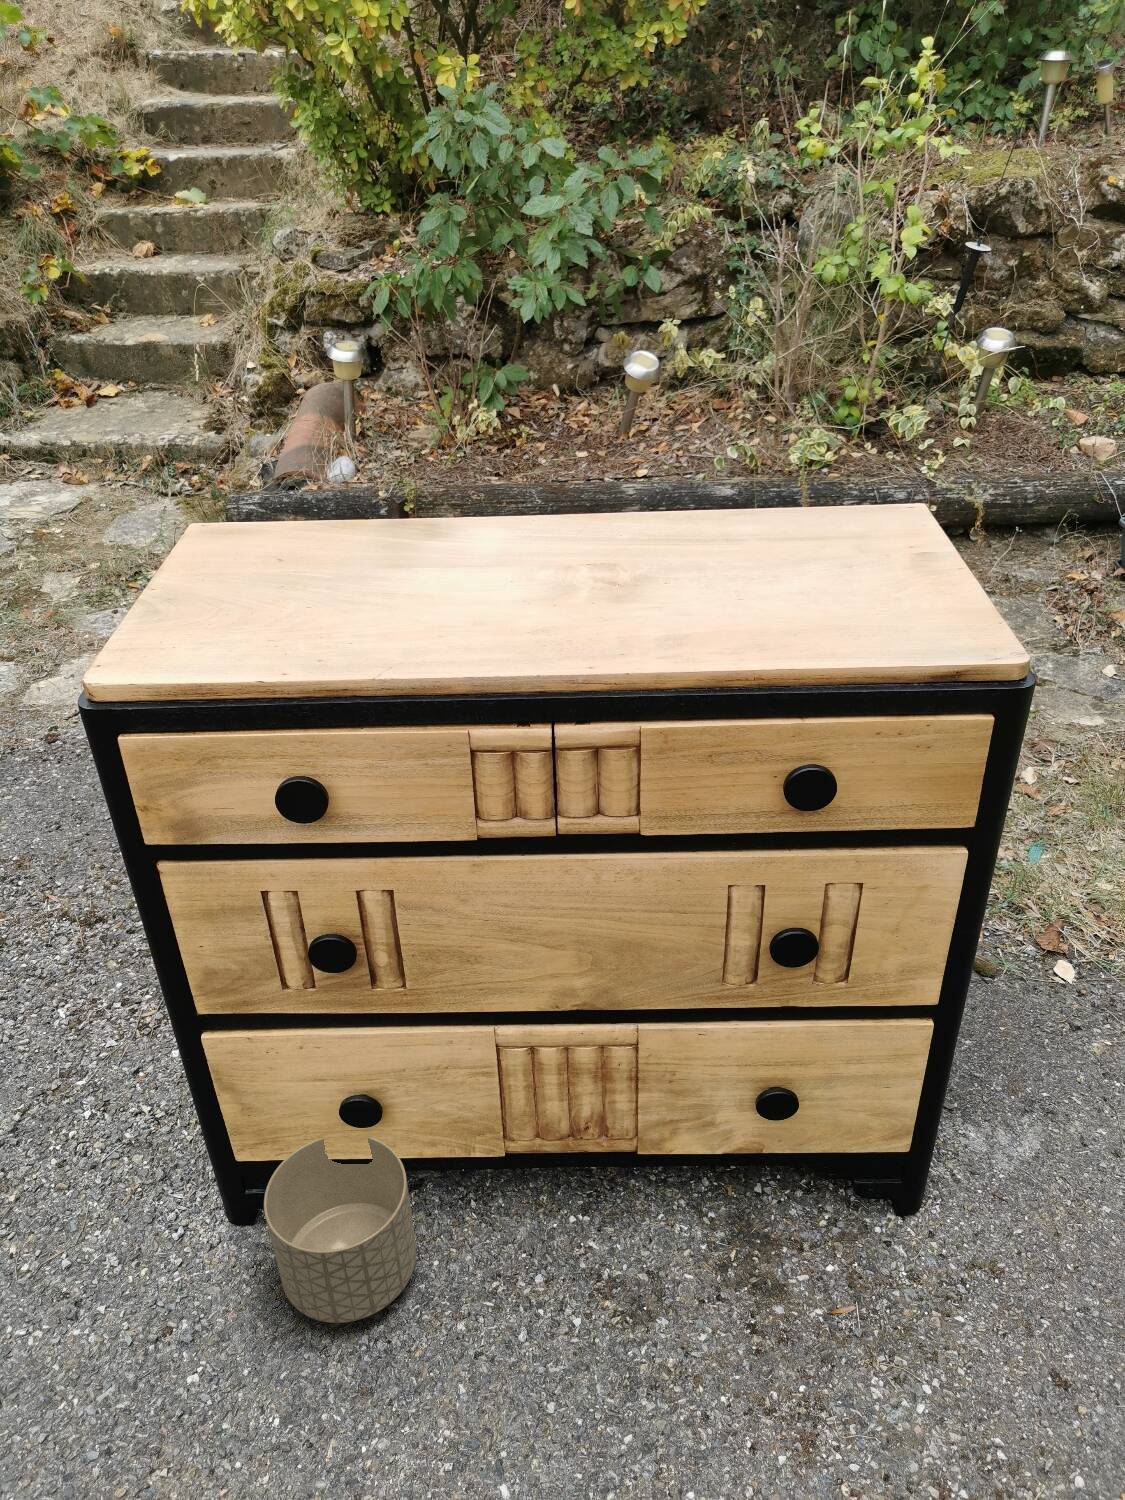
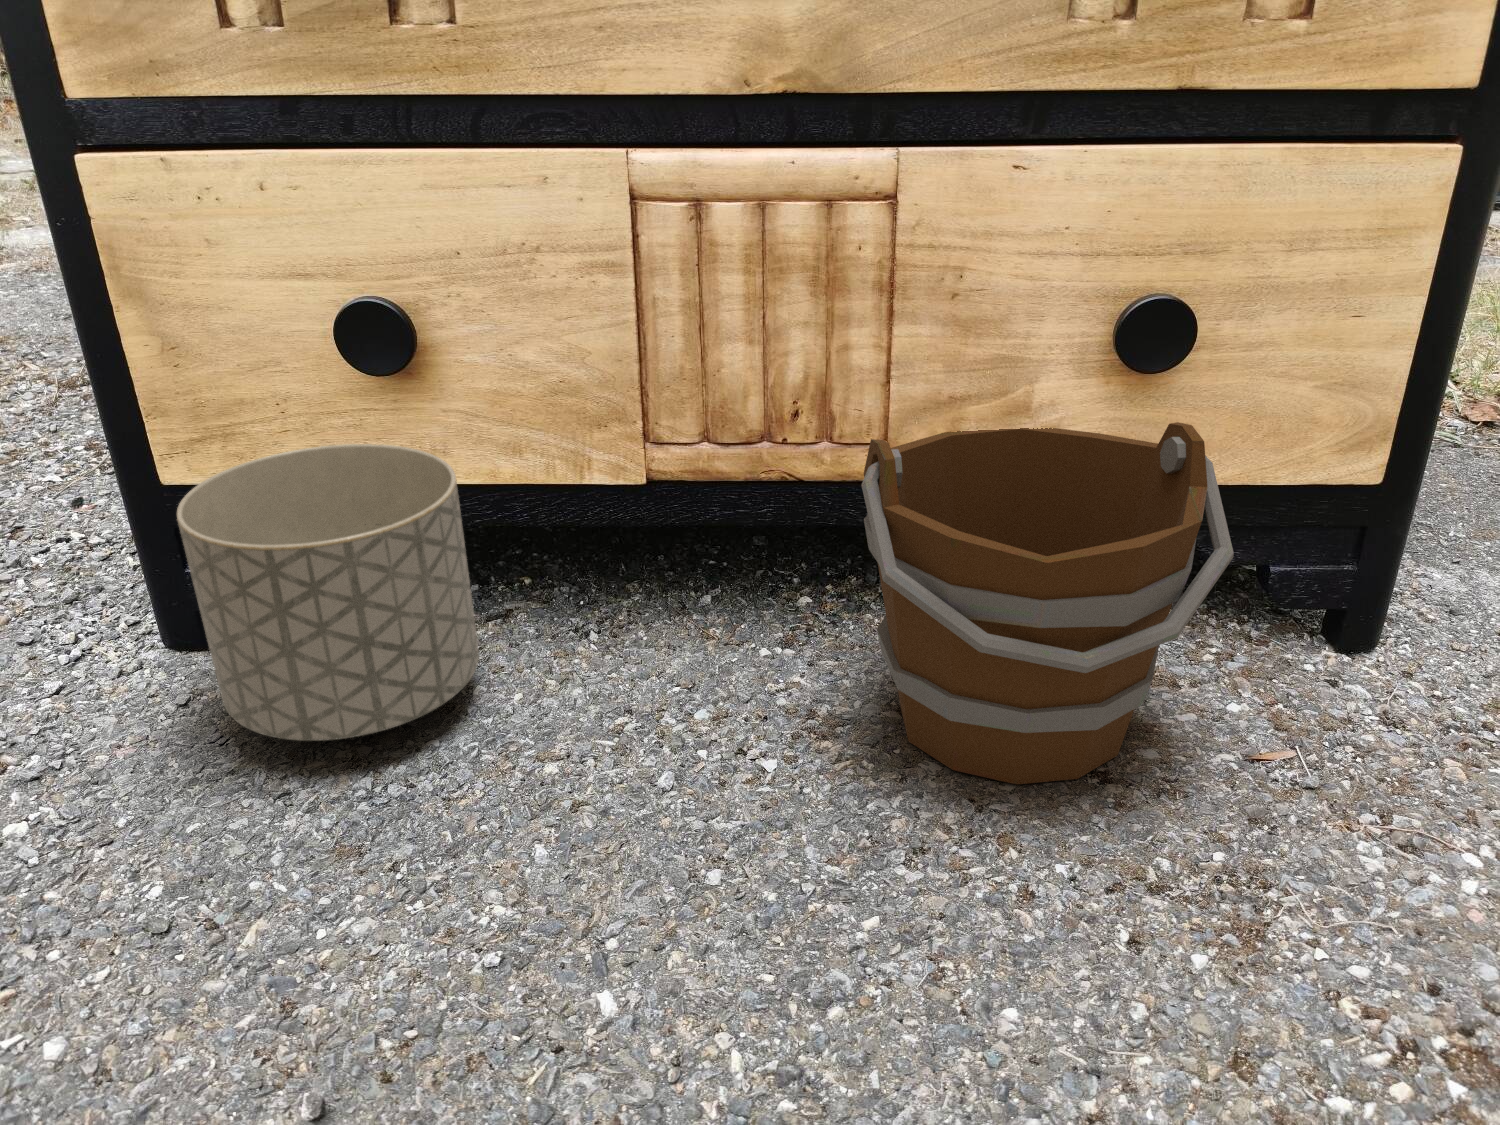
bucket: none [622,1118,813,1336] -> present [861,422,1234,784]

